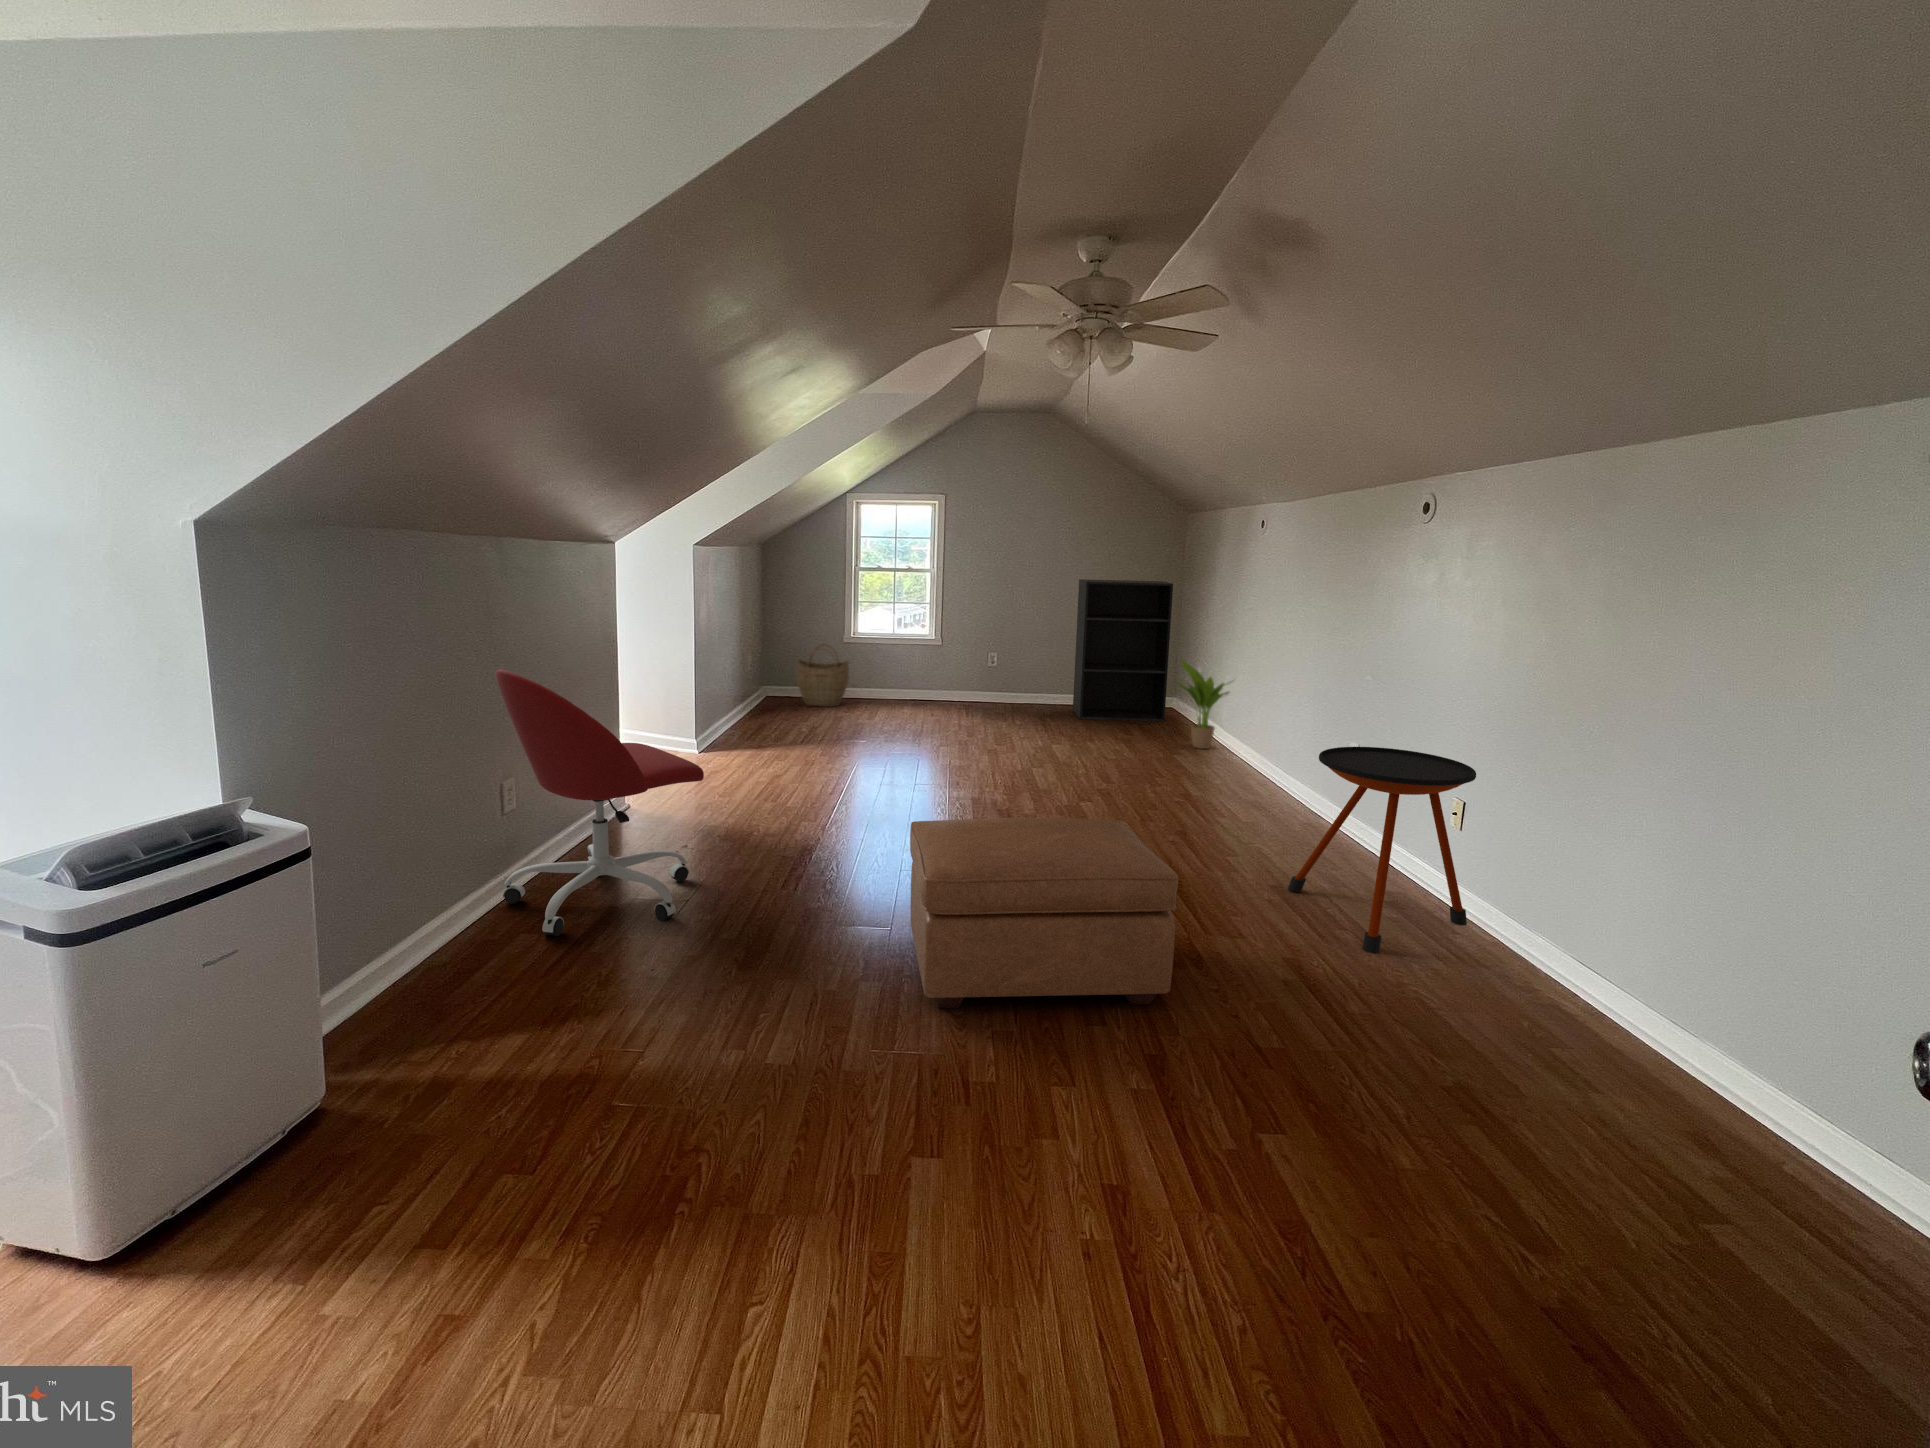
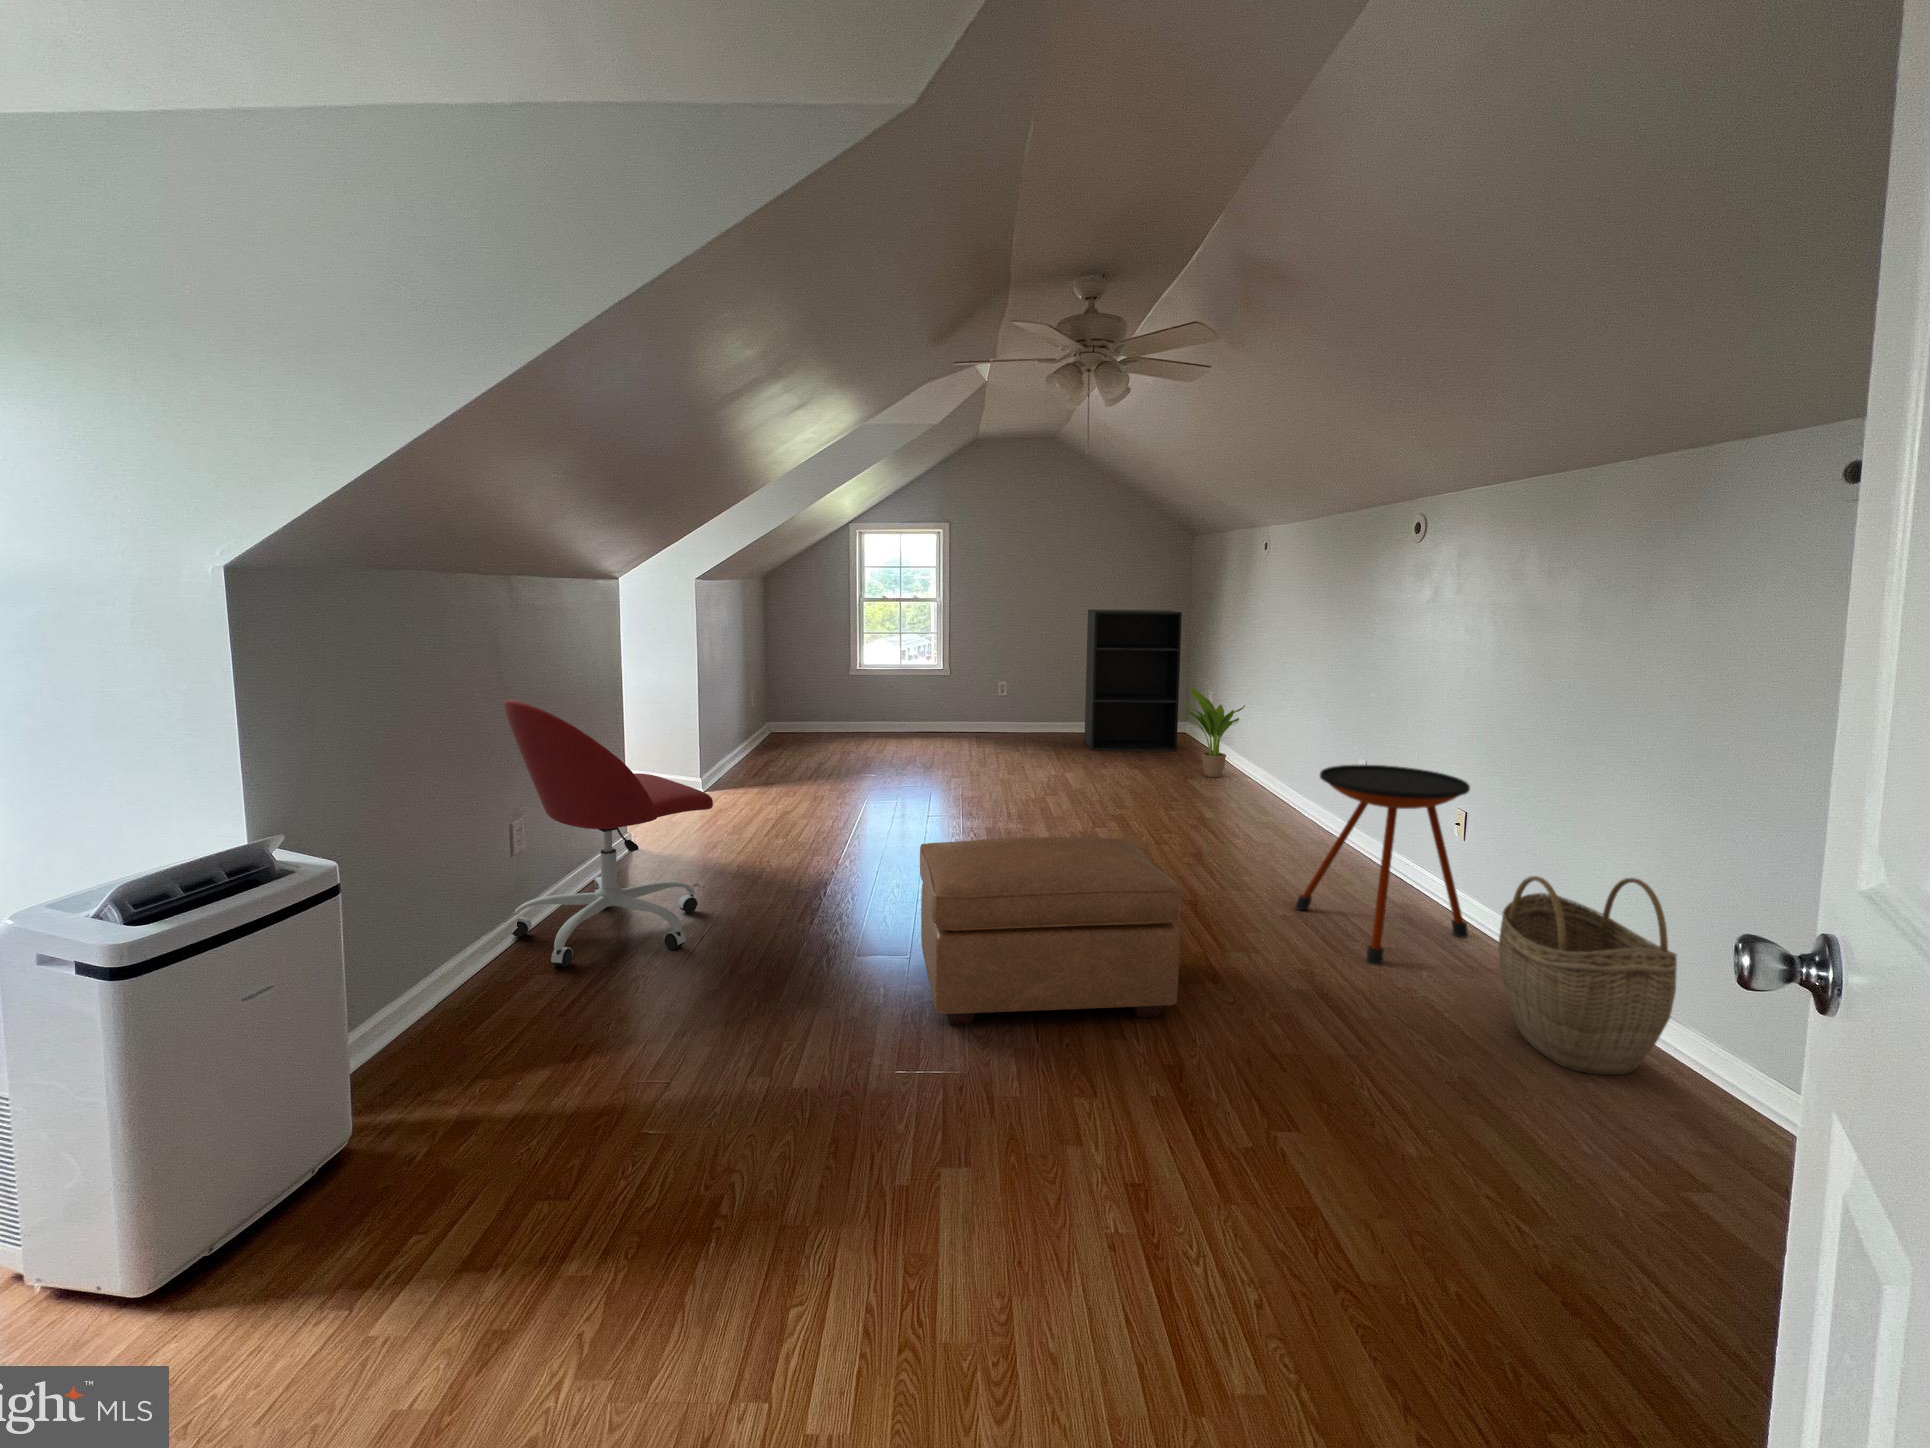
woven basket: present [796,646,849,707] -> present [1499,876,1677,1075]

